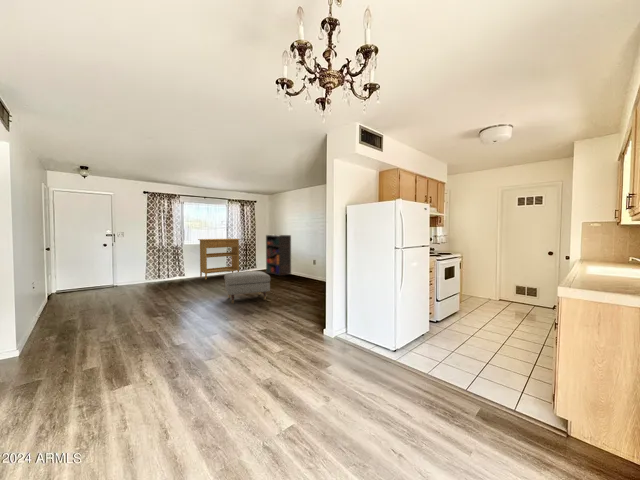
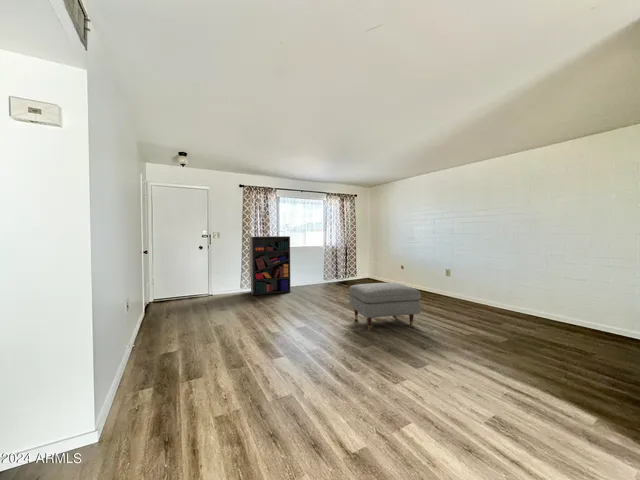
bookshelf: present [266,235,291,275] -> present [249,236,290,296]
console table: present [198,238,240,279] -> none [295,240,343,289]

